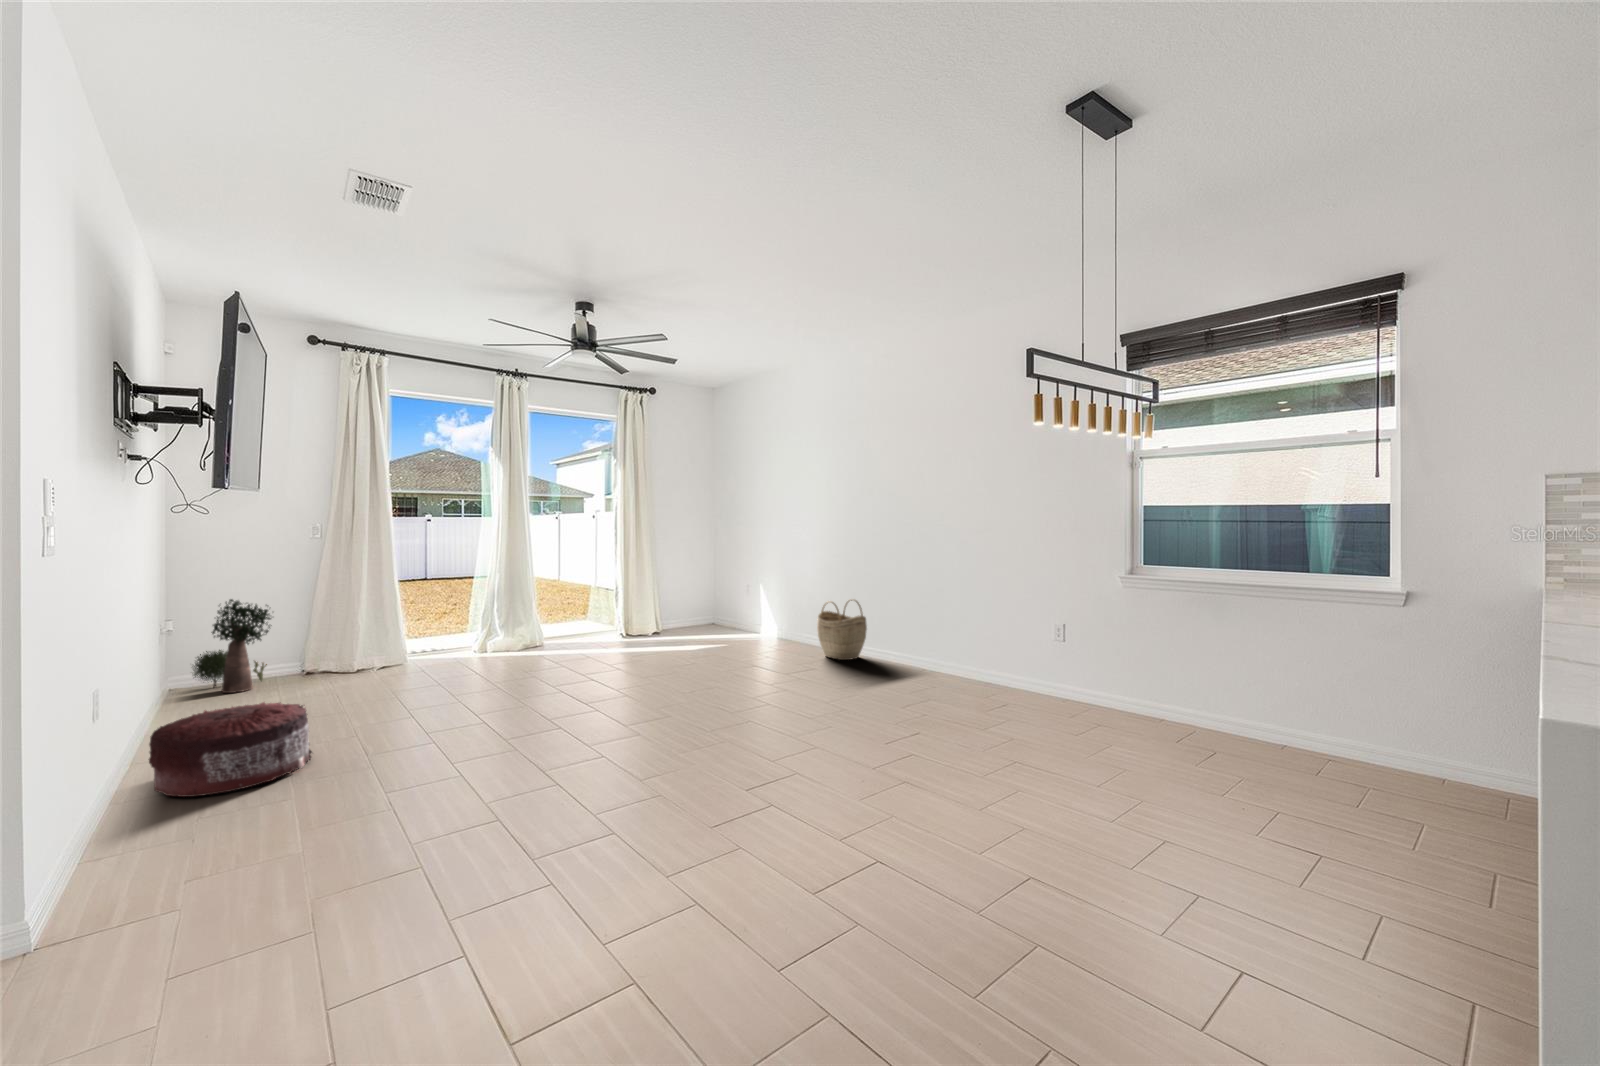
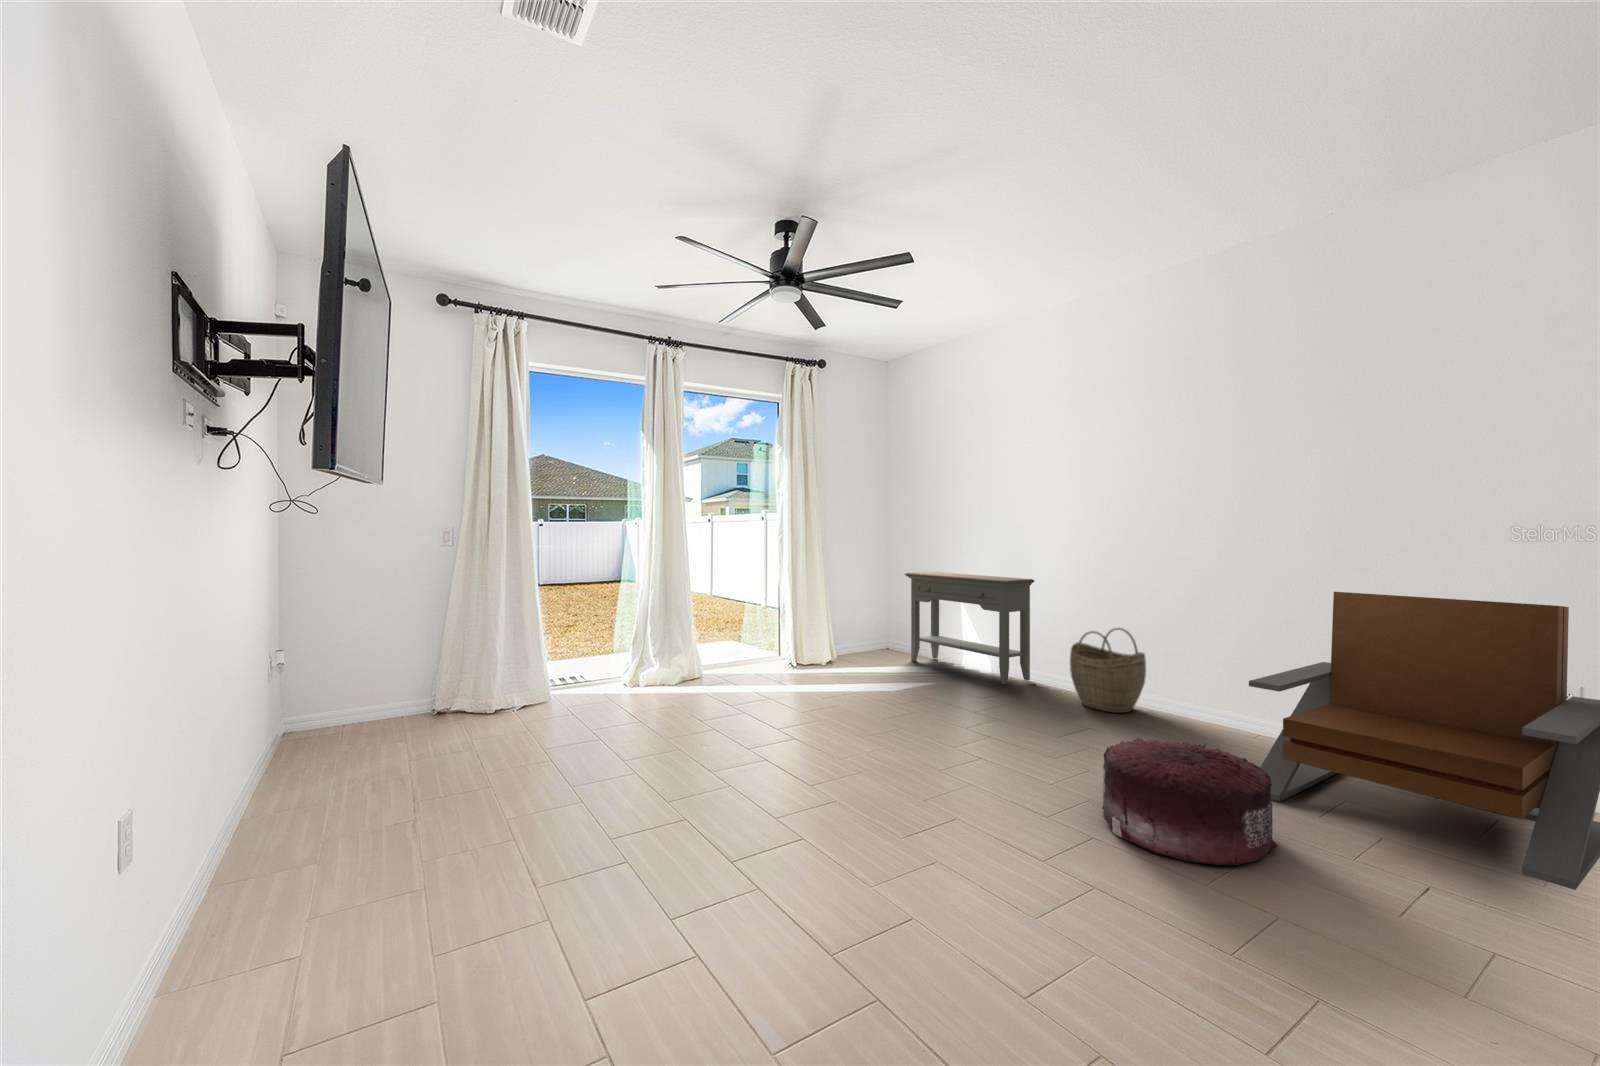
console table: none [718,561,806,645] -> present [905,572,1034,684]
lounge chair: none [879,567,1073,731] -> present [1249,592,1600,890]
potted plant: present [193,599,271,693] -> none [303,621,400,742]
pouf: present [149,702,312,797] -> present [1102,737,1277,866]

